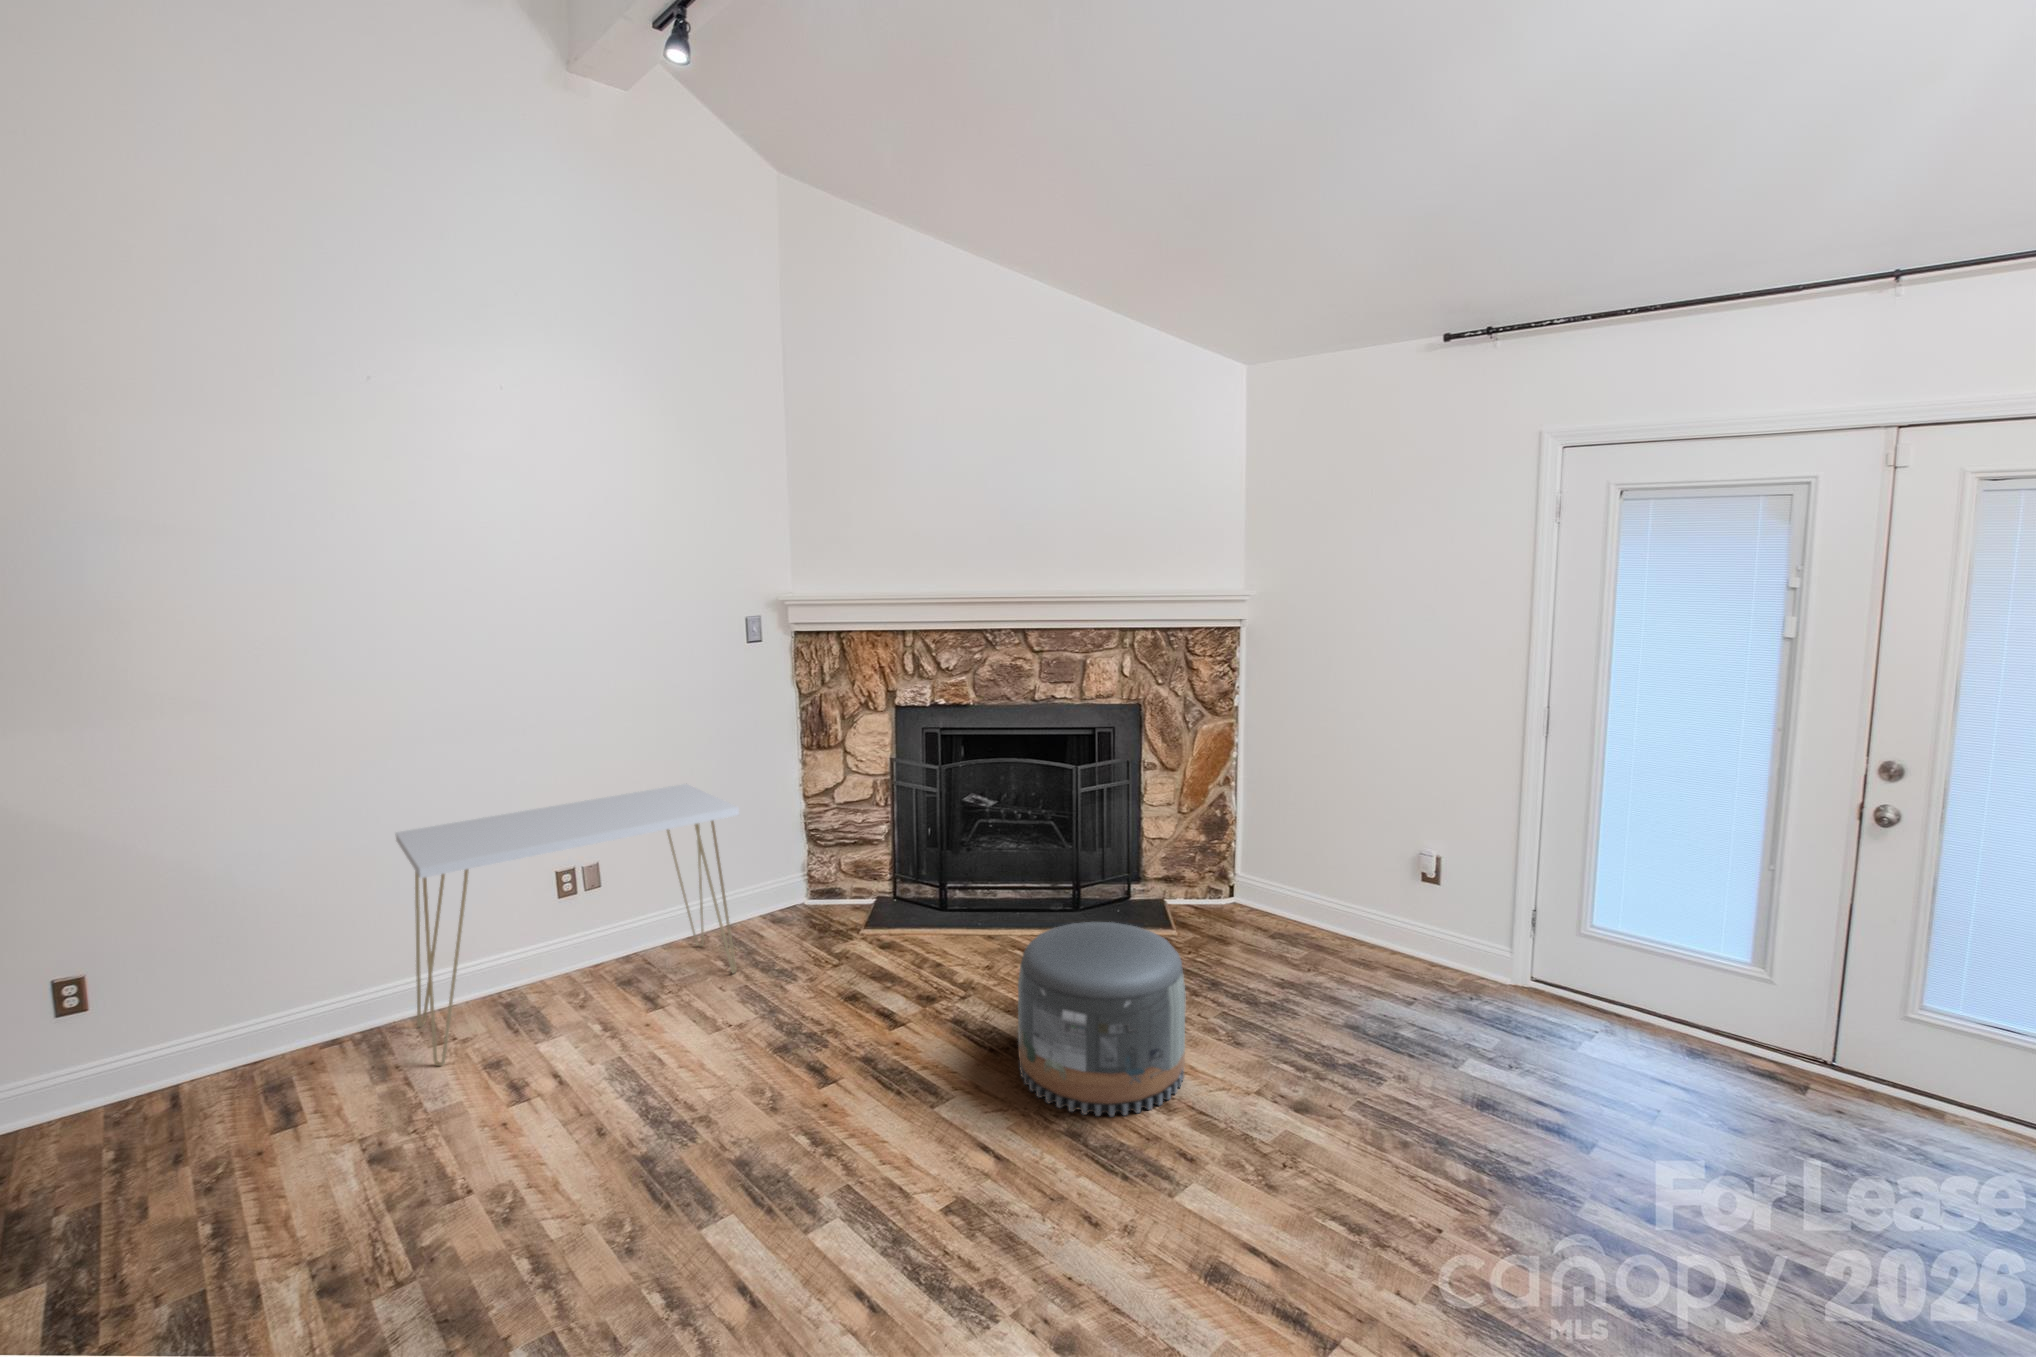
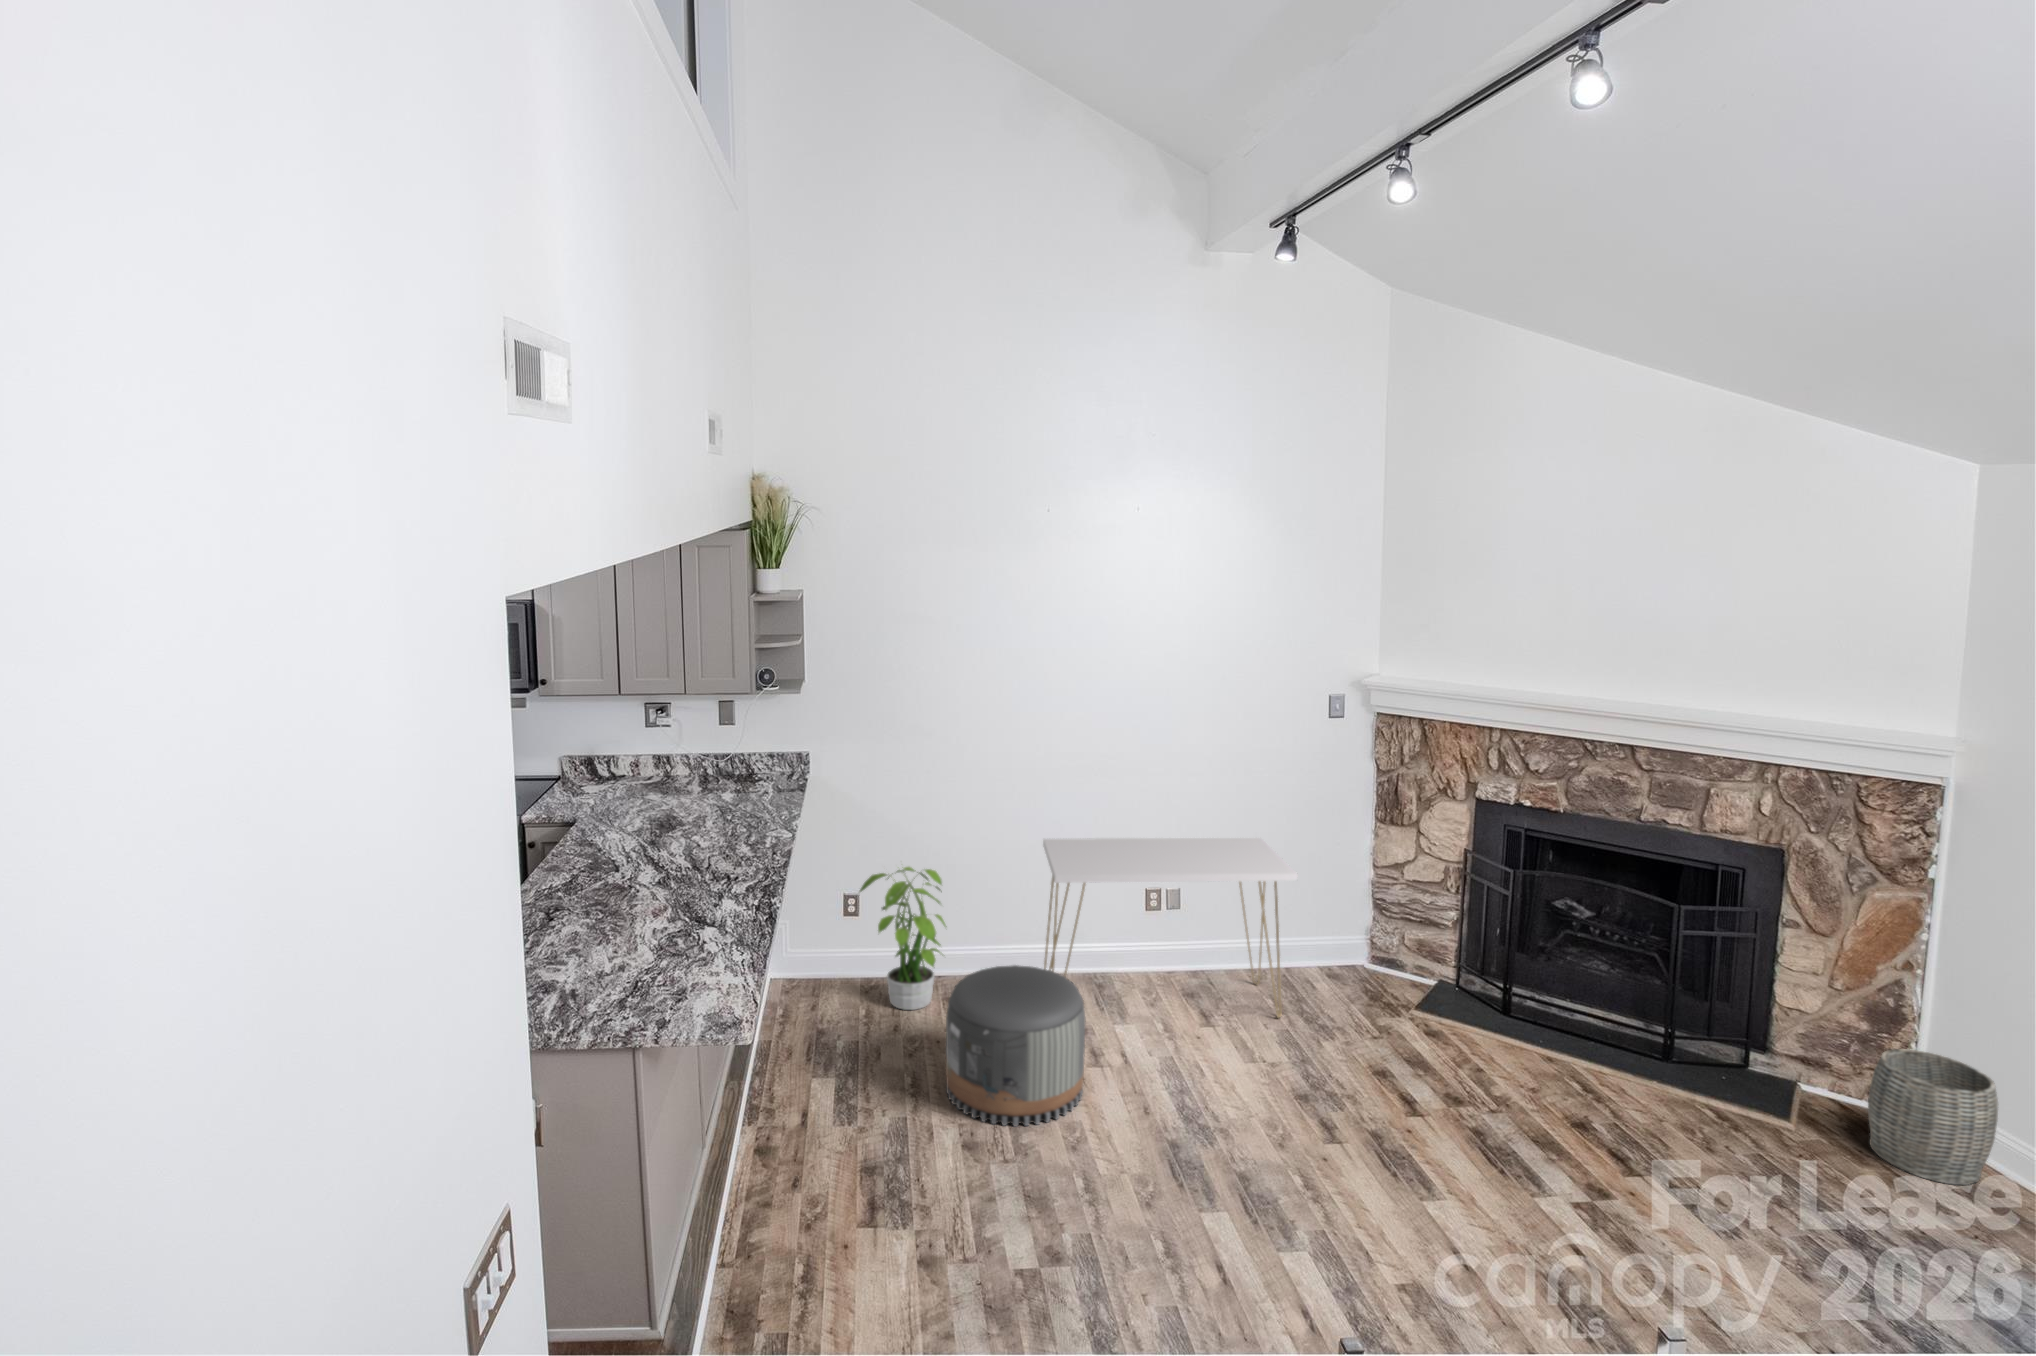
woven basket: none [1220,844,1299,940] -> present [1868,1049,1998,1185]
potted plant: none [43,906,245,1130] -> present [859,867,946,1010]
pouf: present [1018,922,1185,1116] -> present [946,965,1086,1126]

